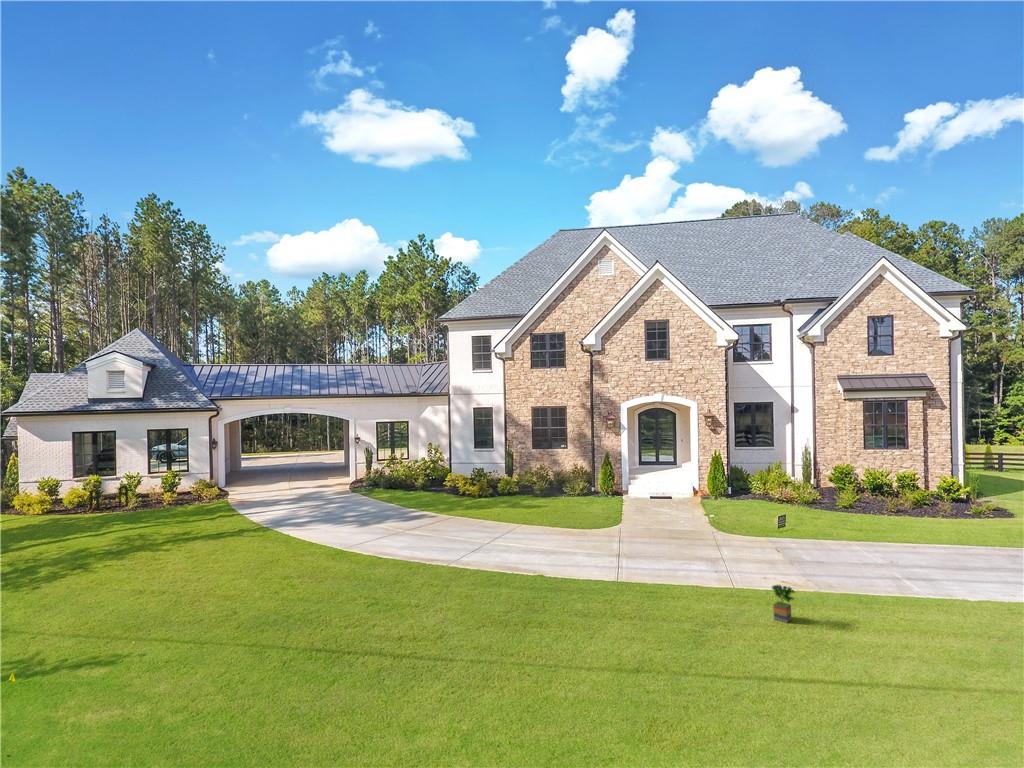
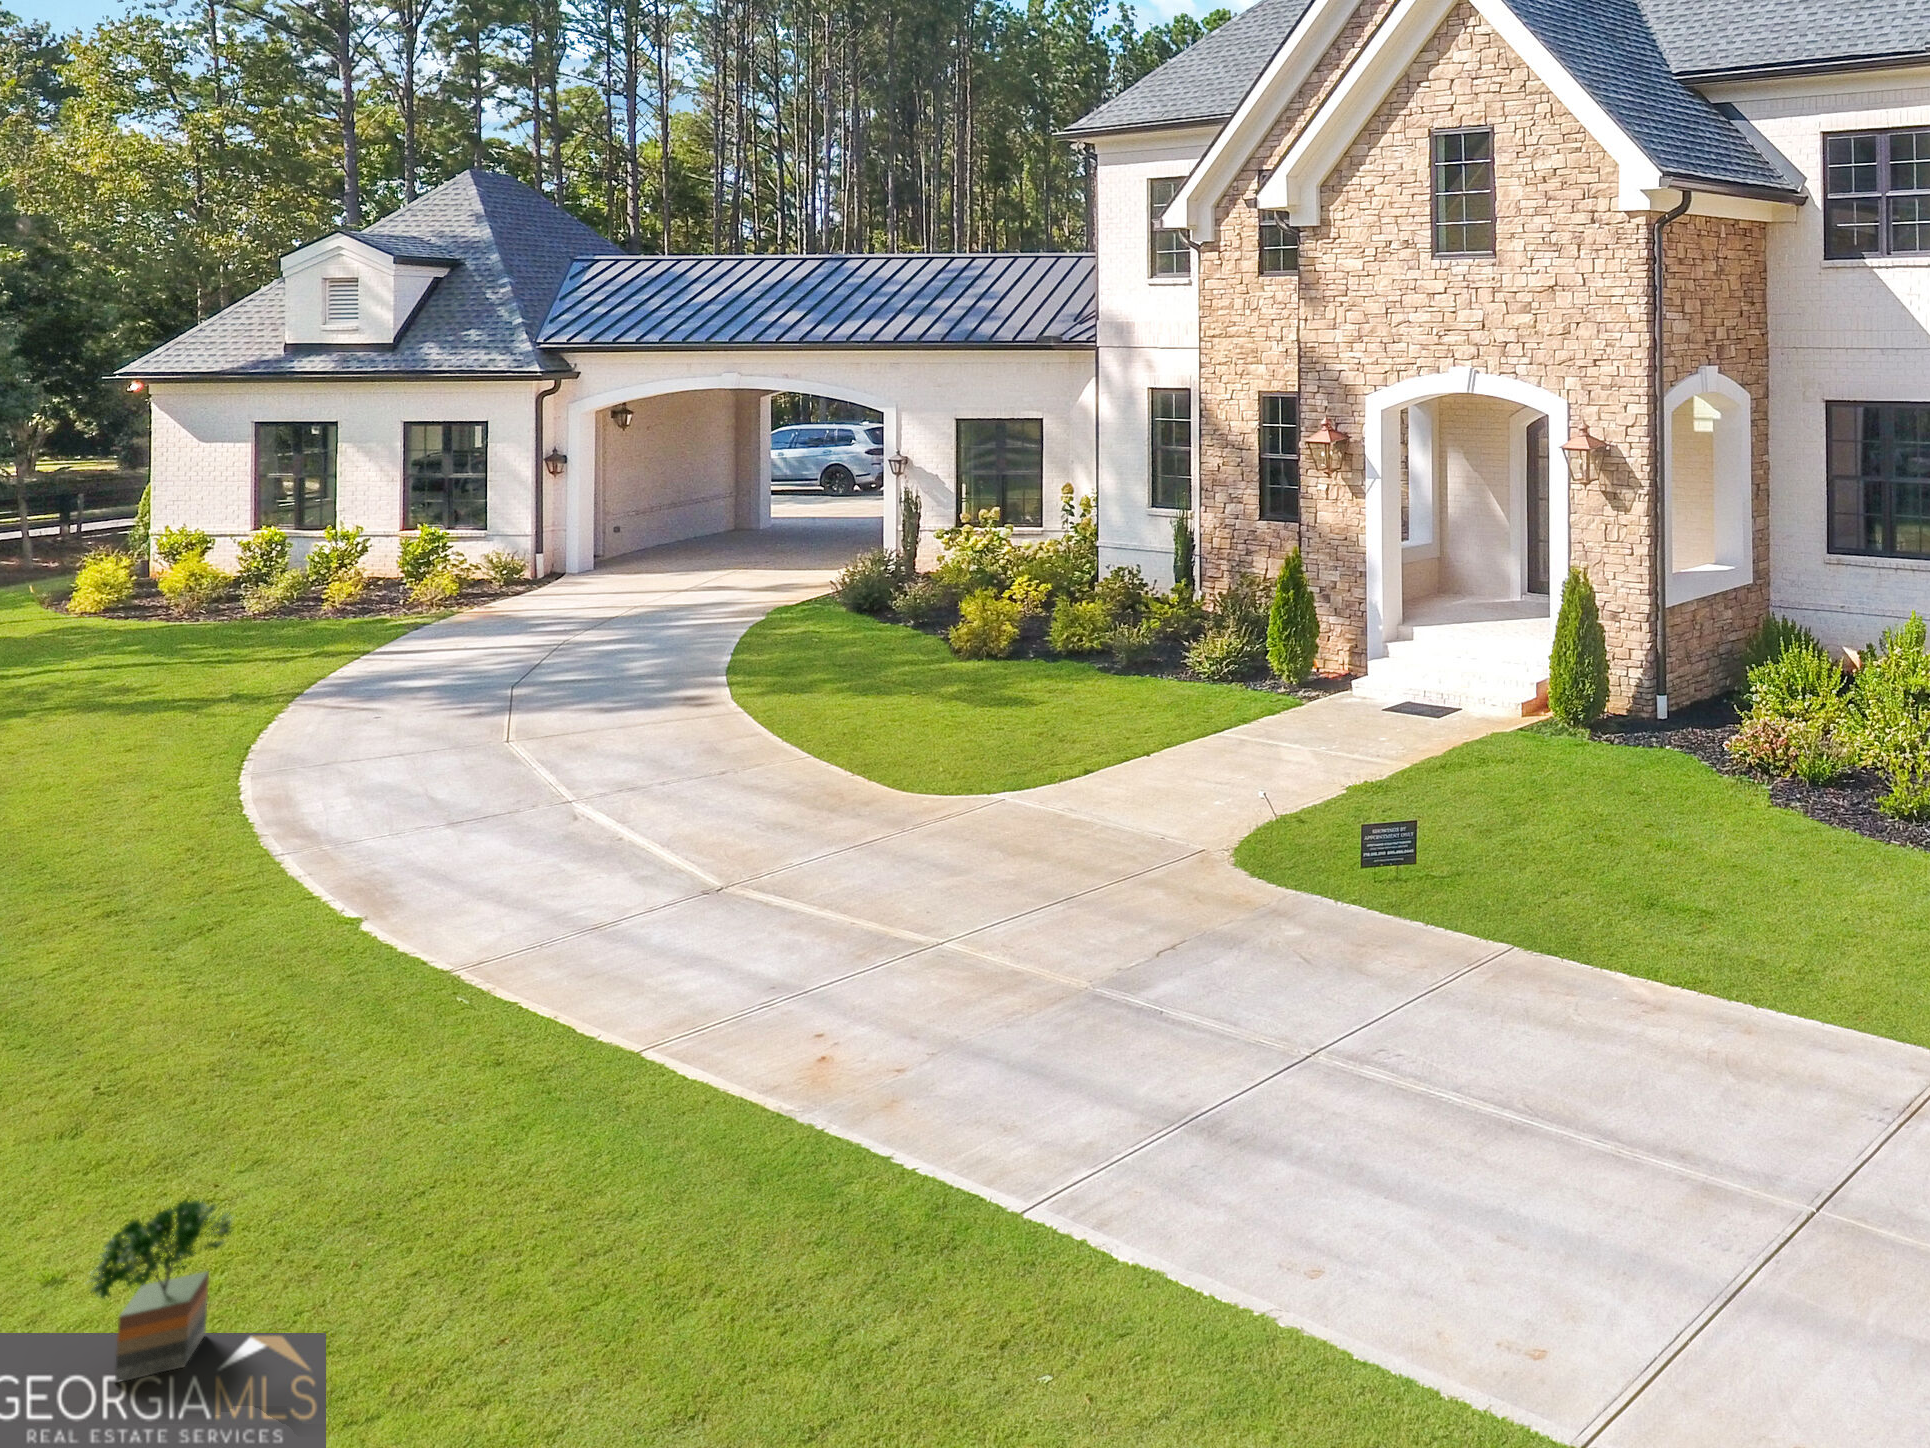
bench: present [89,486,128,510] -> none [27,573,128,633]

